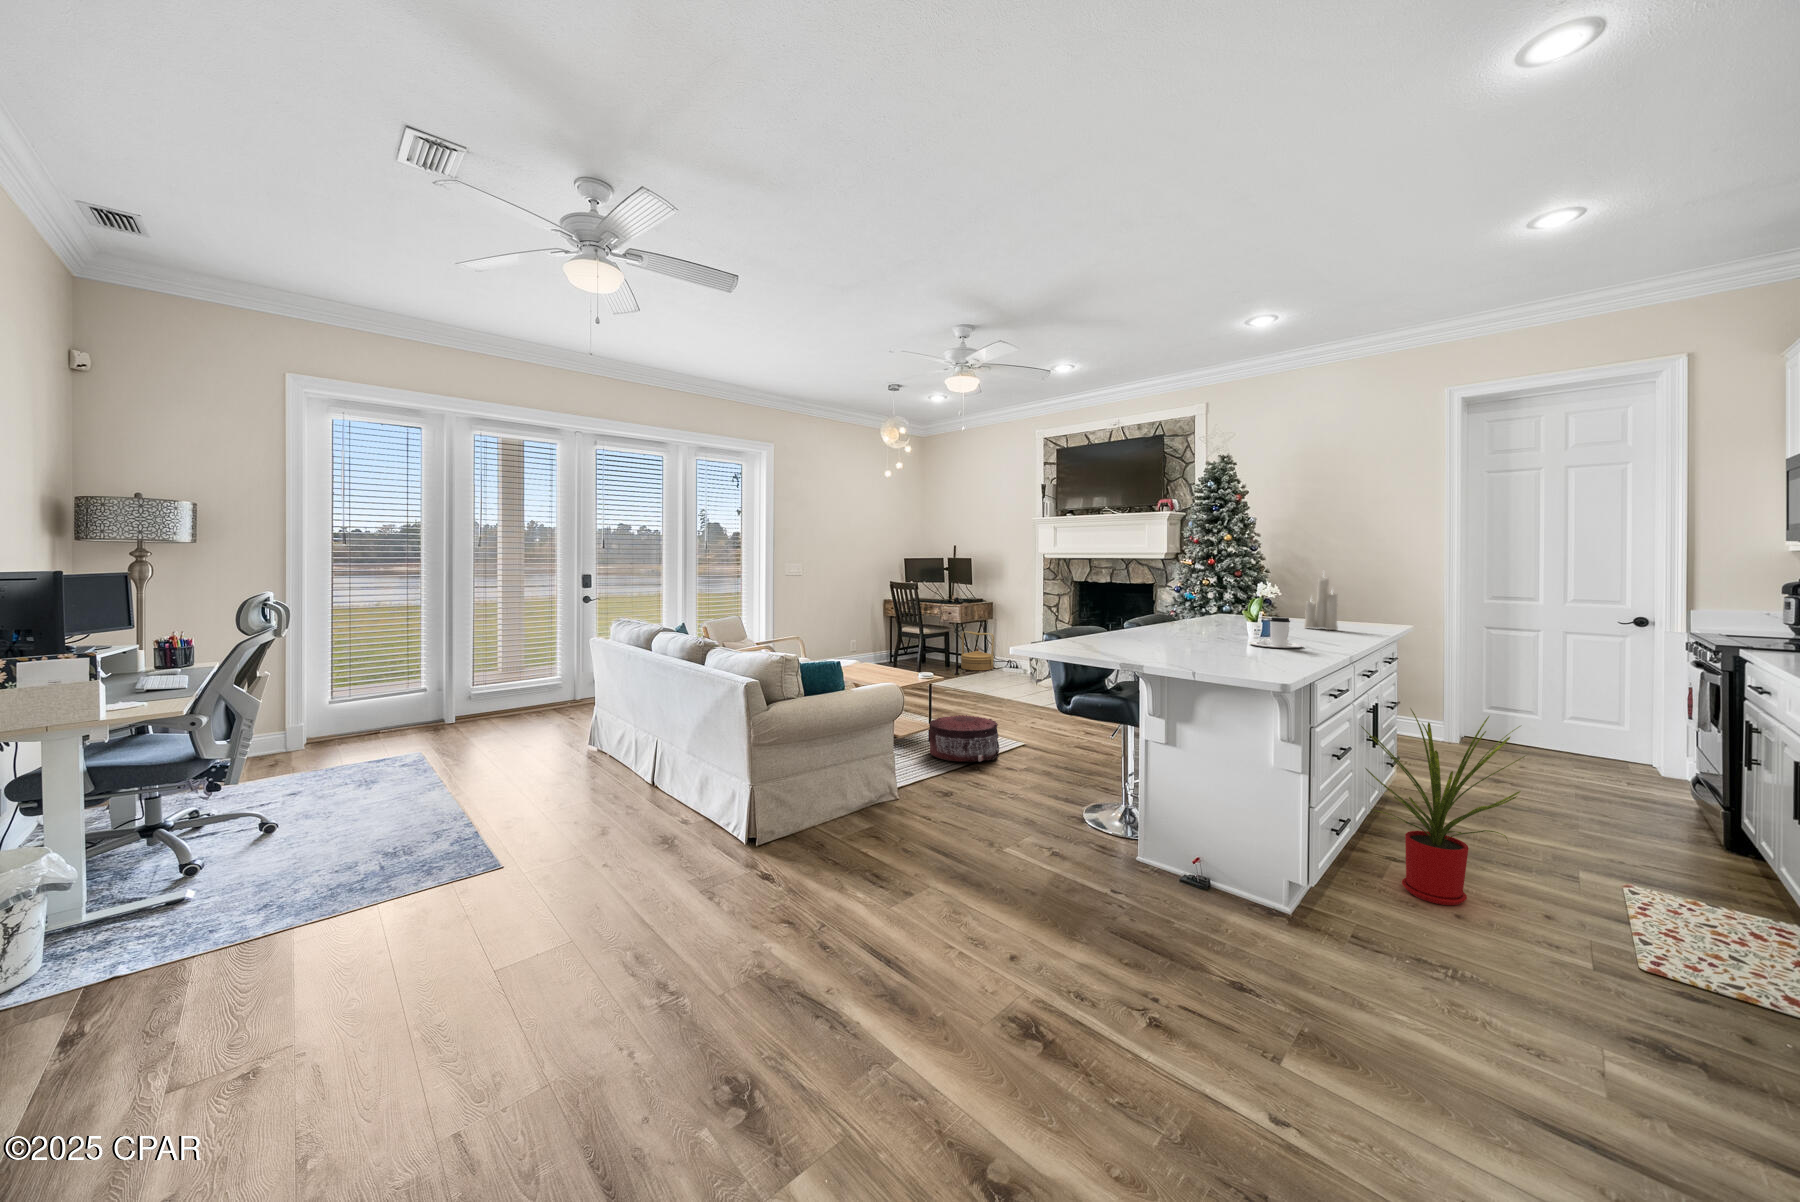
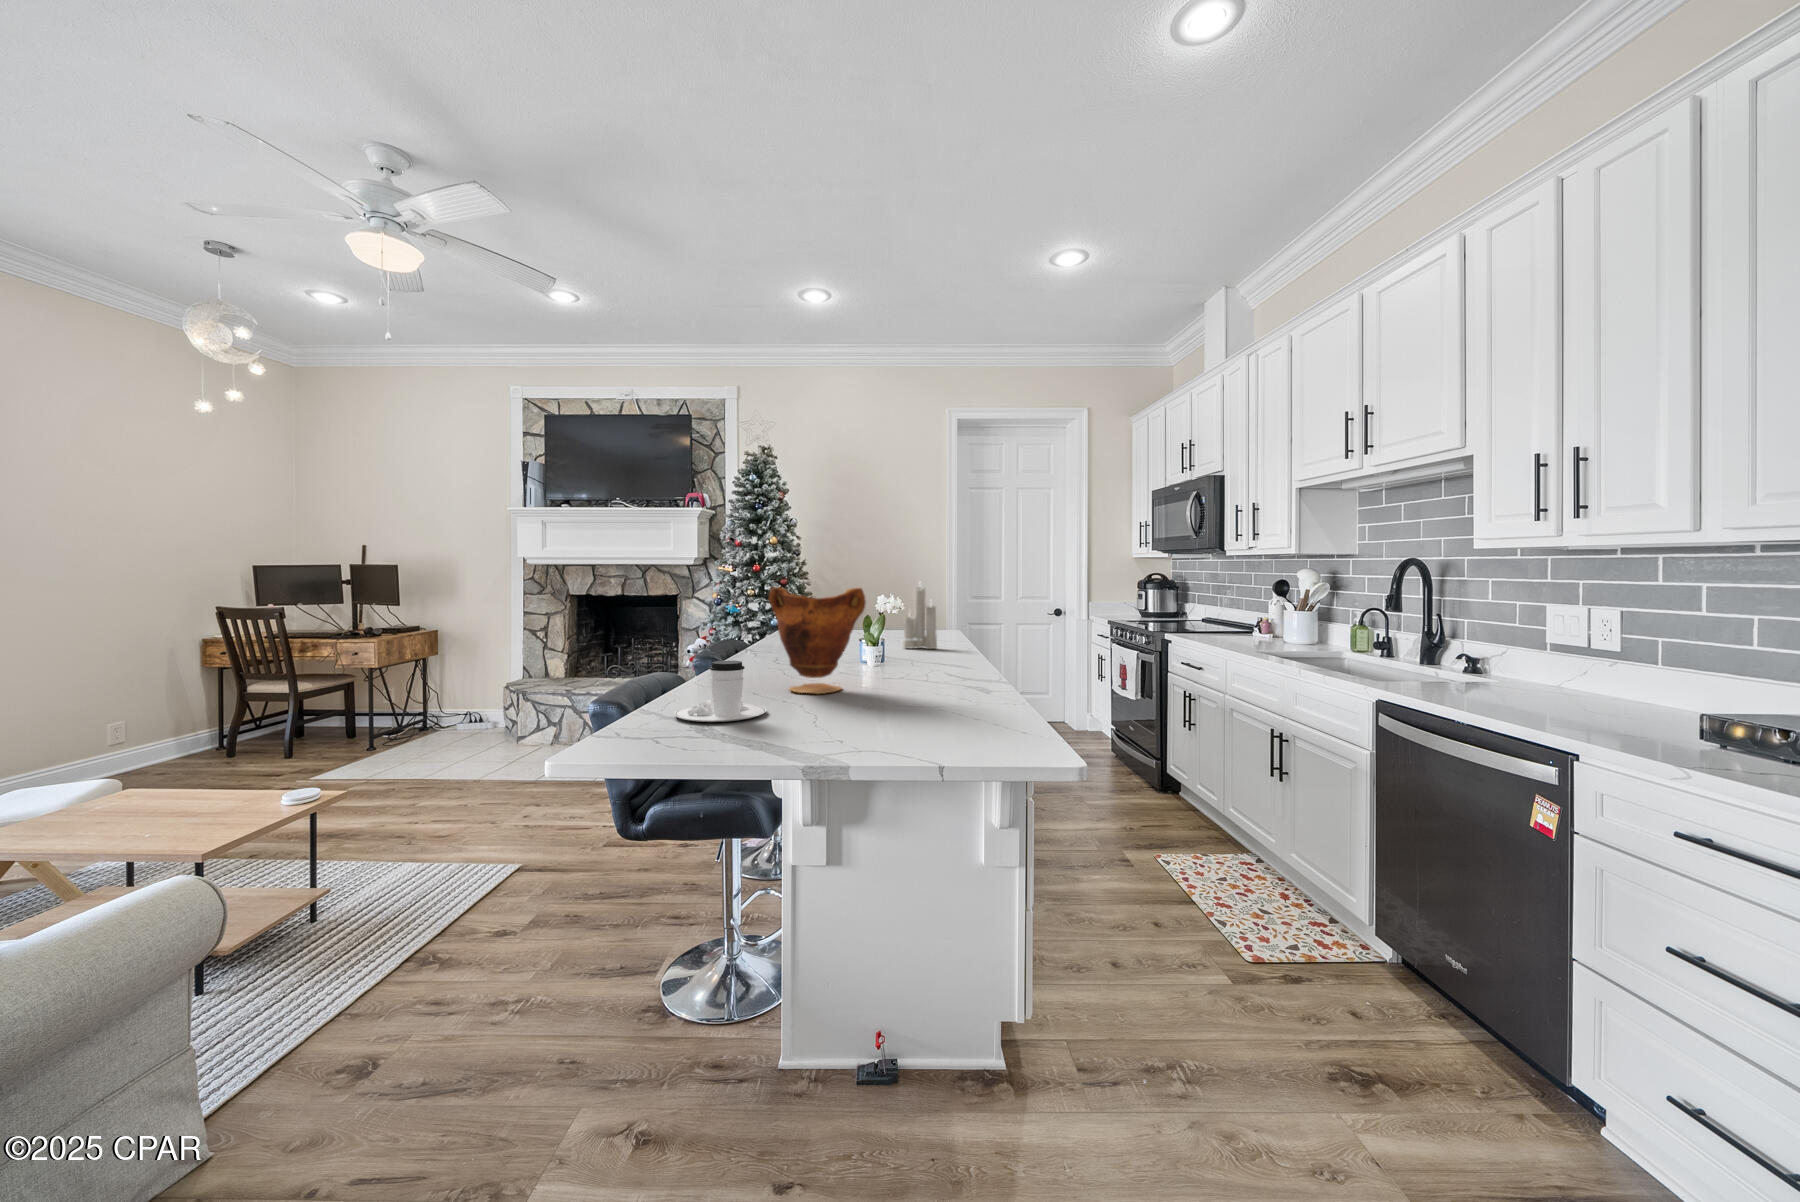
vase: none [1150,577,1214,644] -> present [769,587,866,694]
coffee cup: present [1249,617,1303,648] -> present [674,661,766,722]
woven basket: present [961,631,994,670] -> none [379,677,442,737]
house plant: present [1361,708,1525,905] -> none [1036,740,1218,984]
pouf: present [929,715,999,762] -> none [308,842,475,957]

